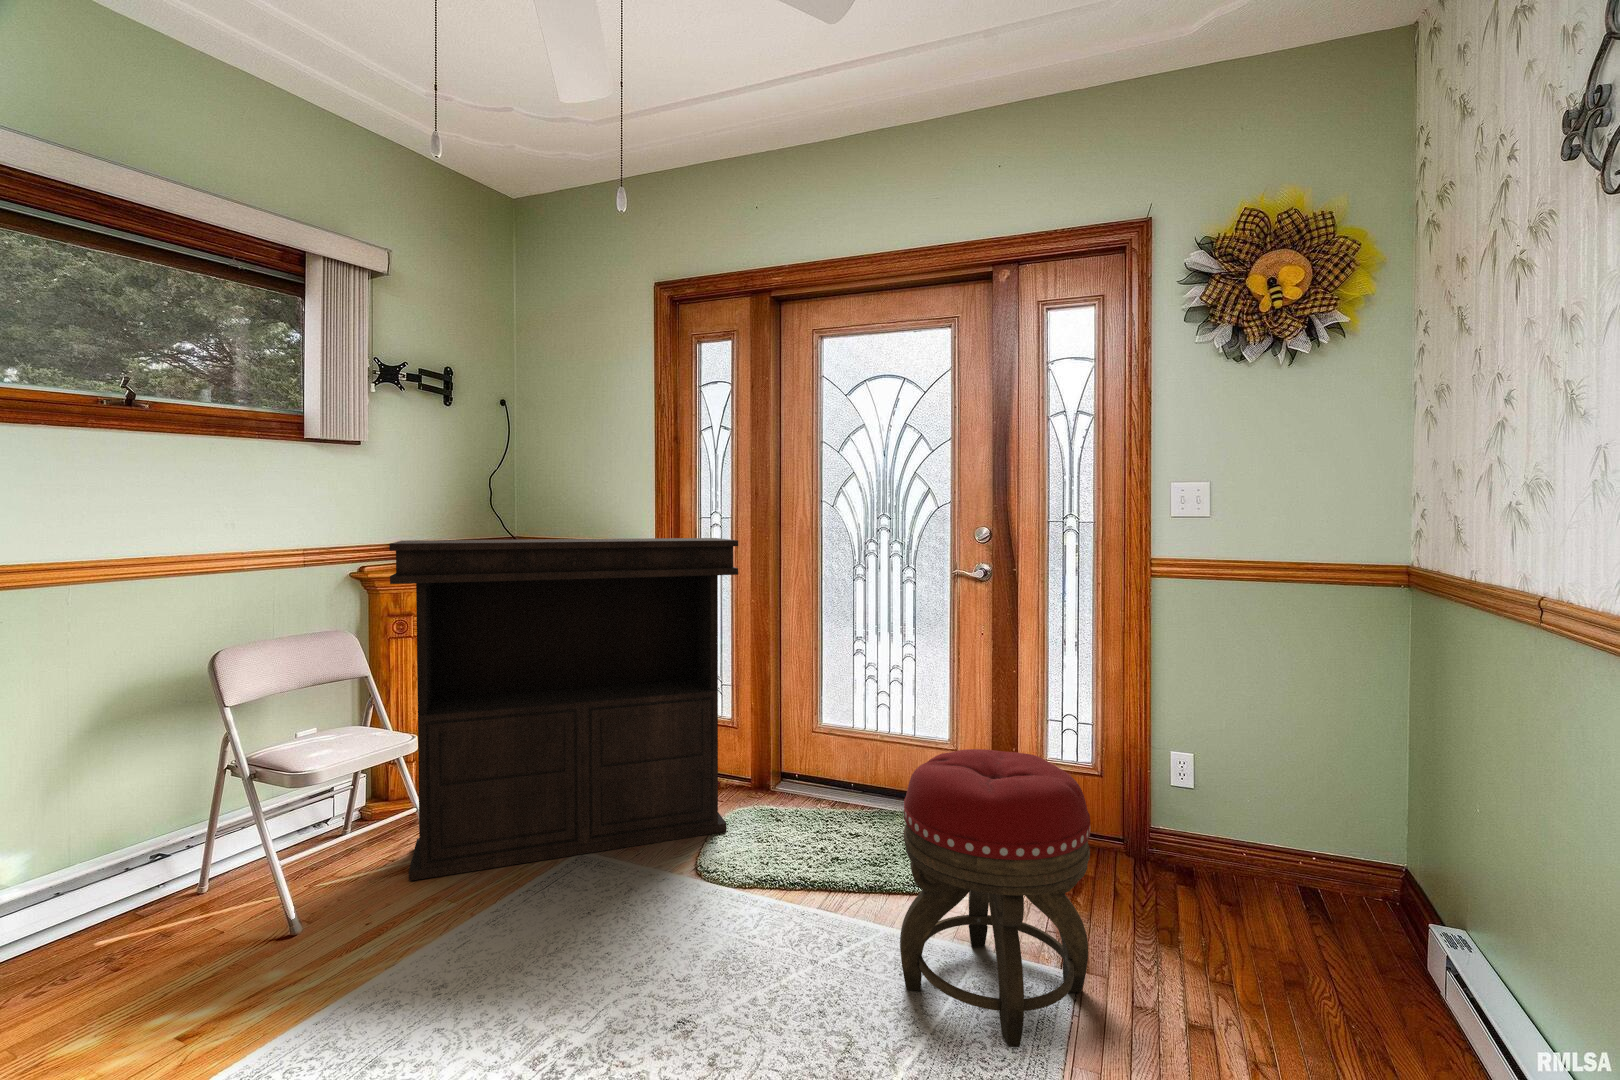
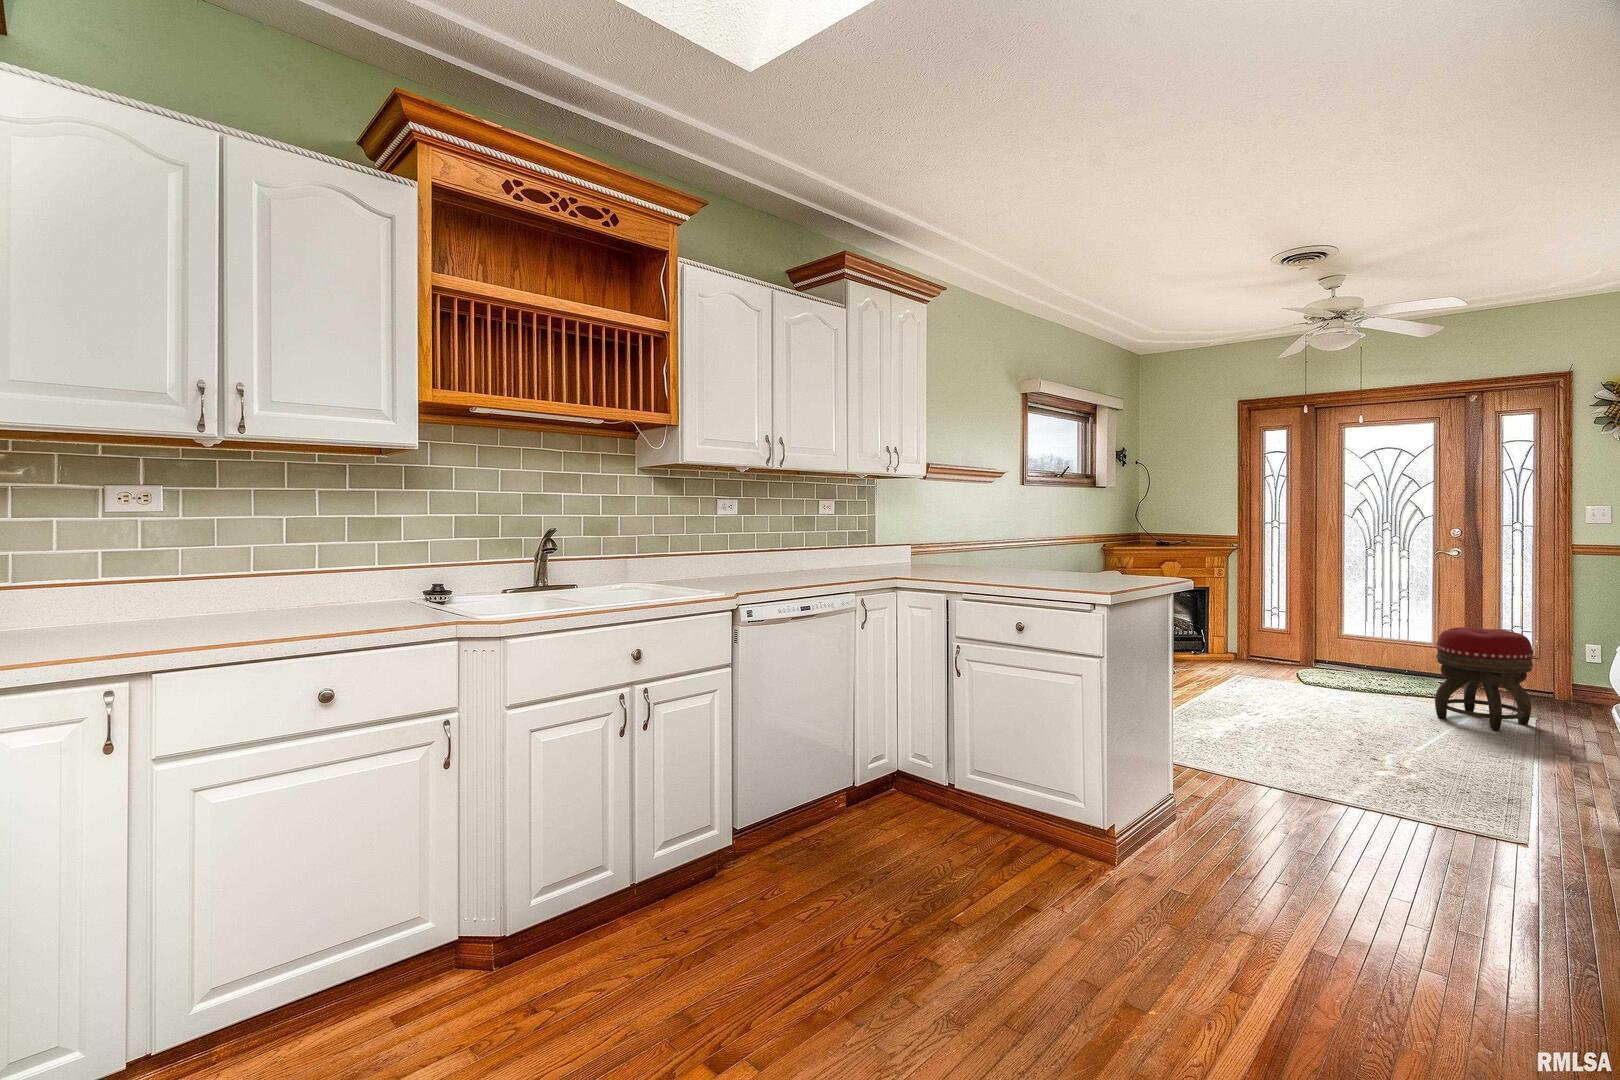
console table: present [389,538,738,881] -> none [1143,535,1312,681]

